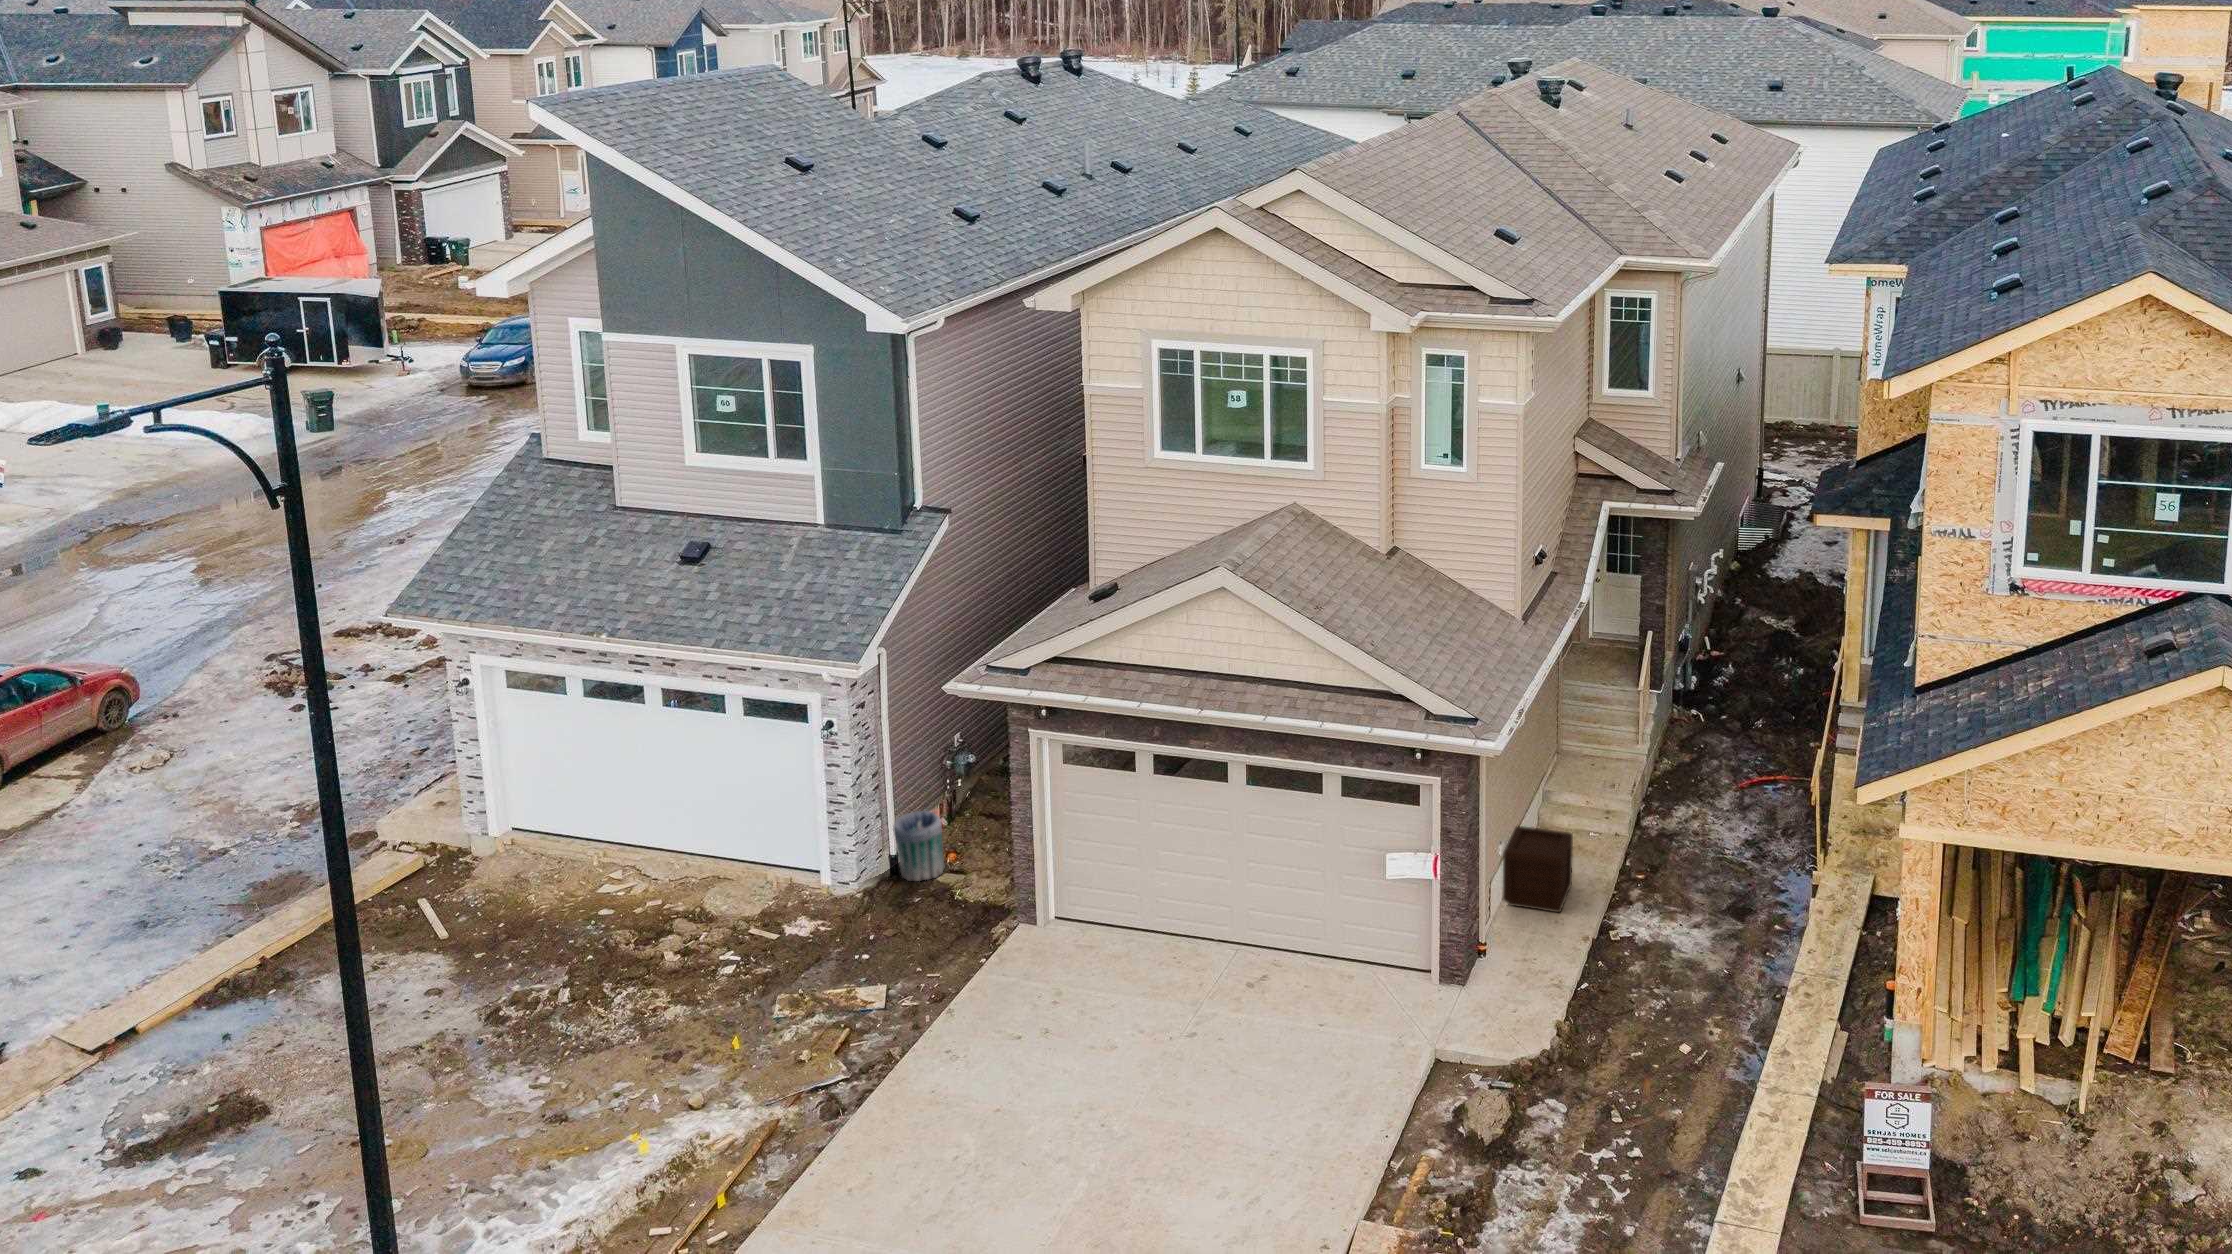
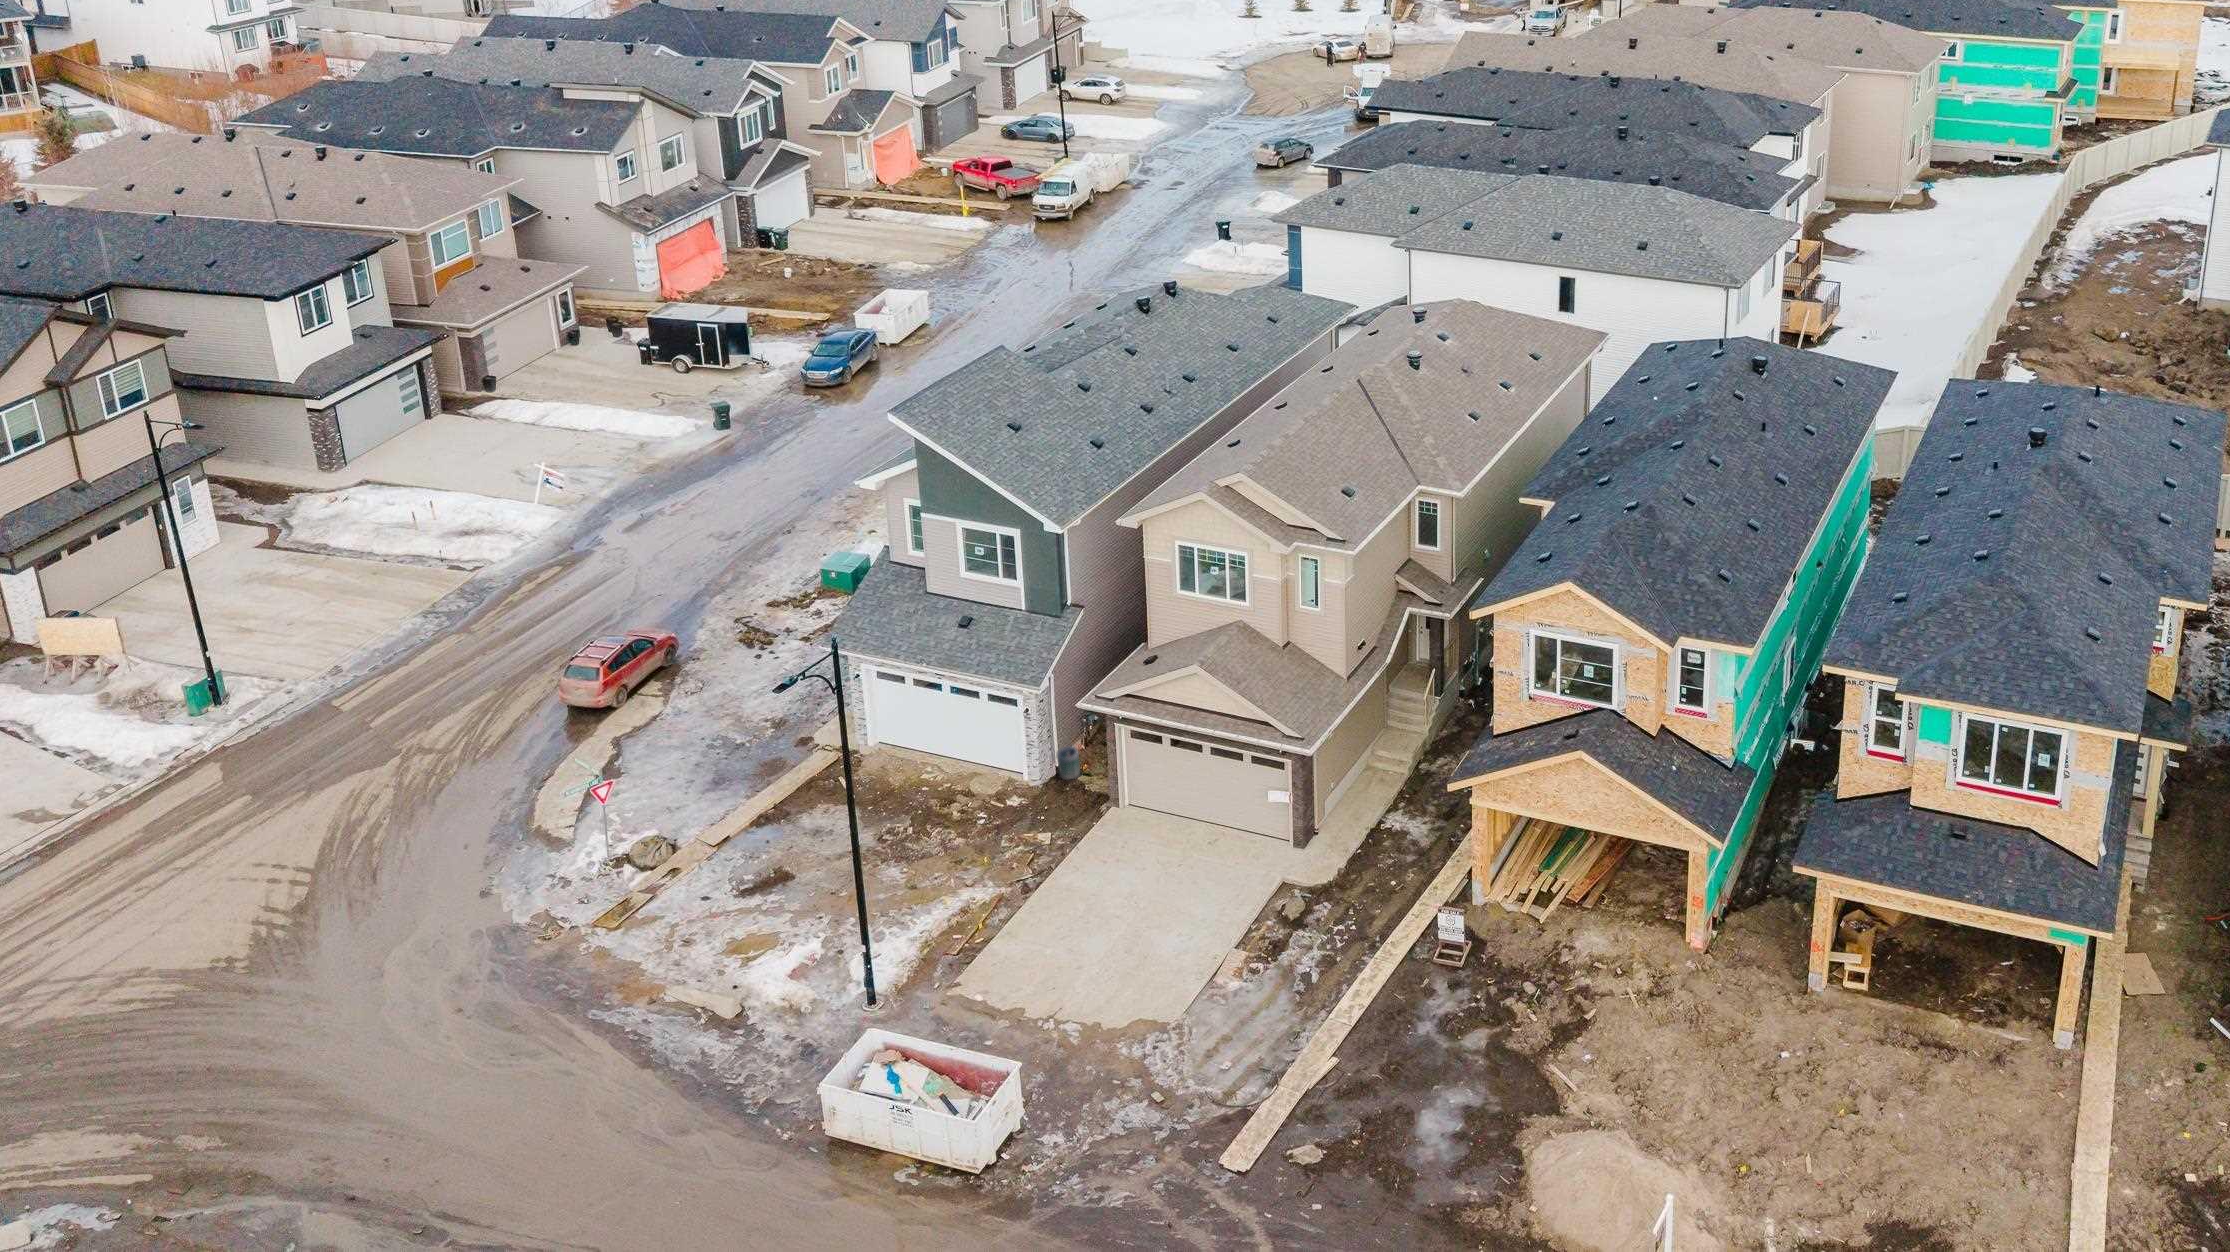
wooden crate: present [1502,826,1573,912] -> none [1336,771,1373,815]

